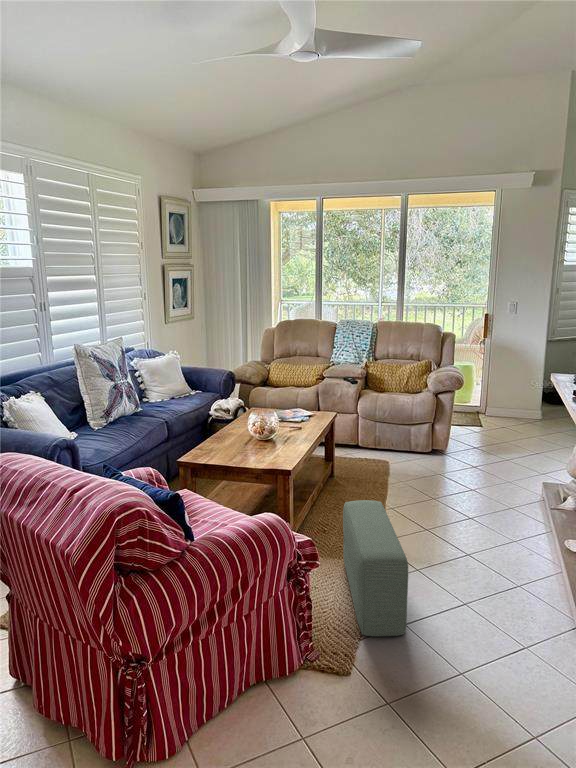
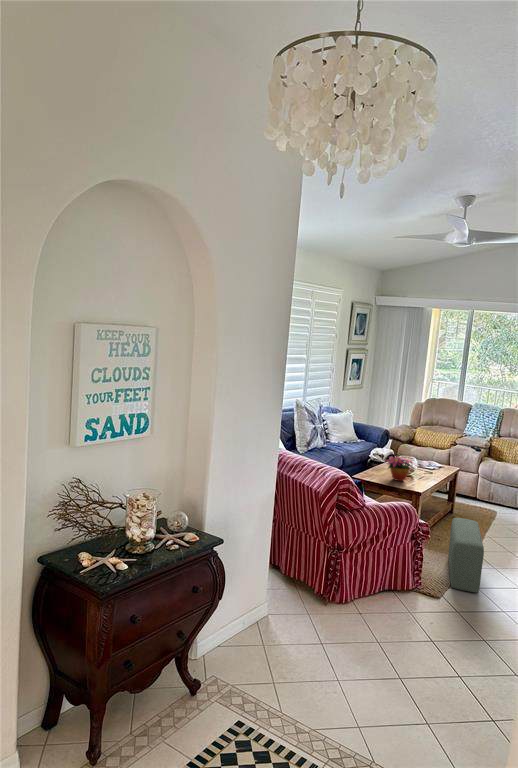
flower arrangement: none [225,413,282,454] -> present [386,457,415,481]

